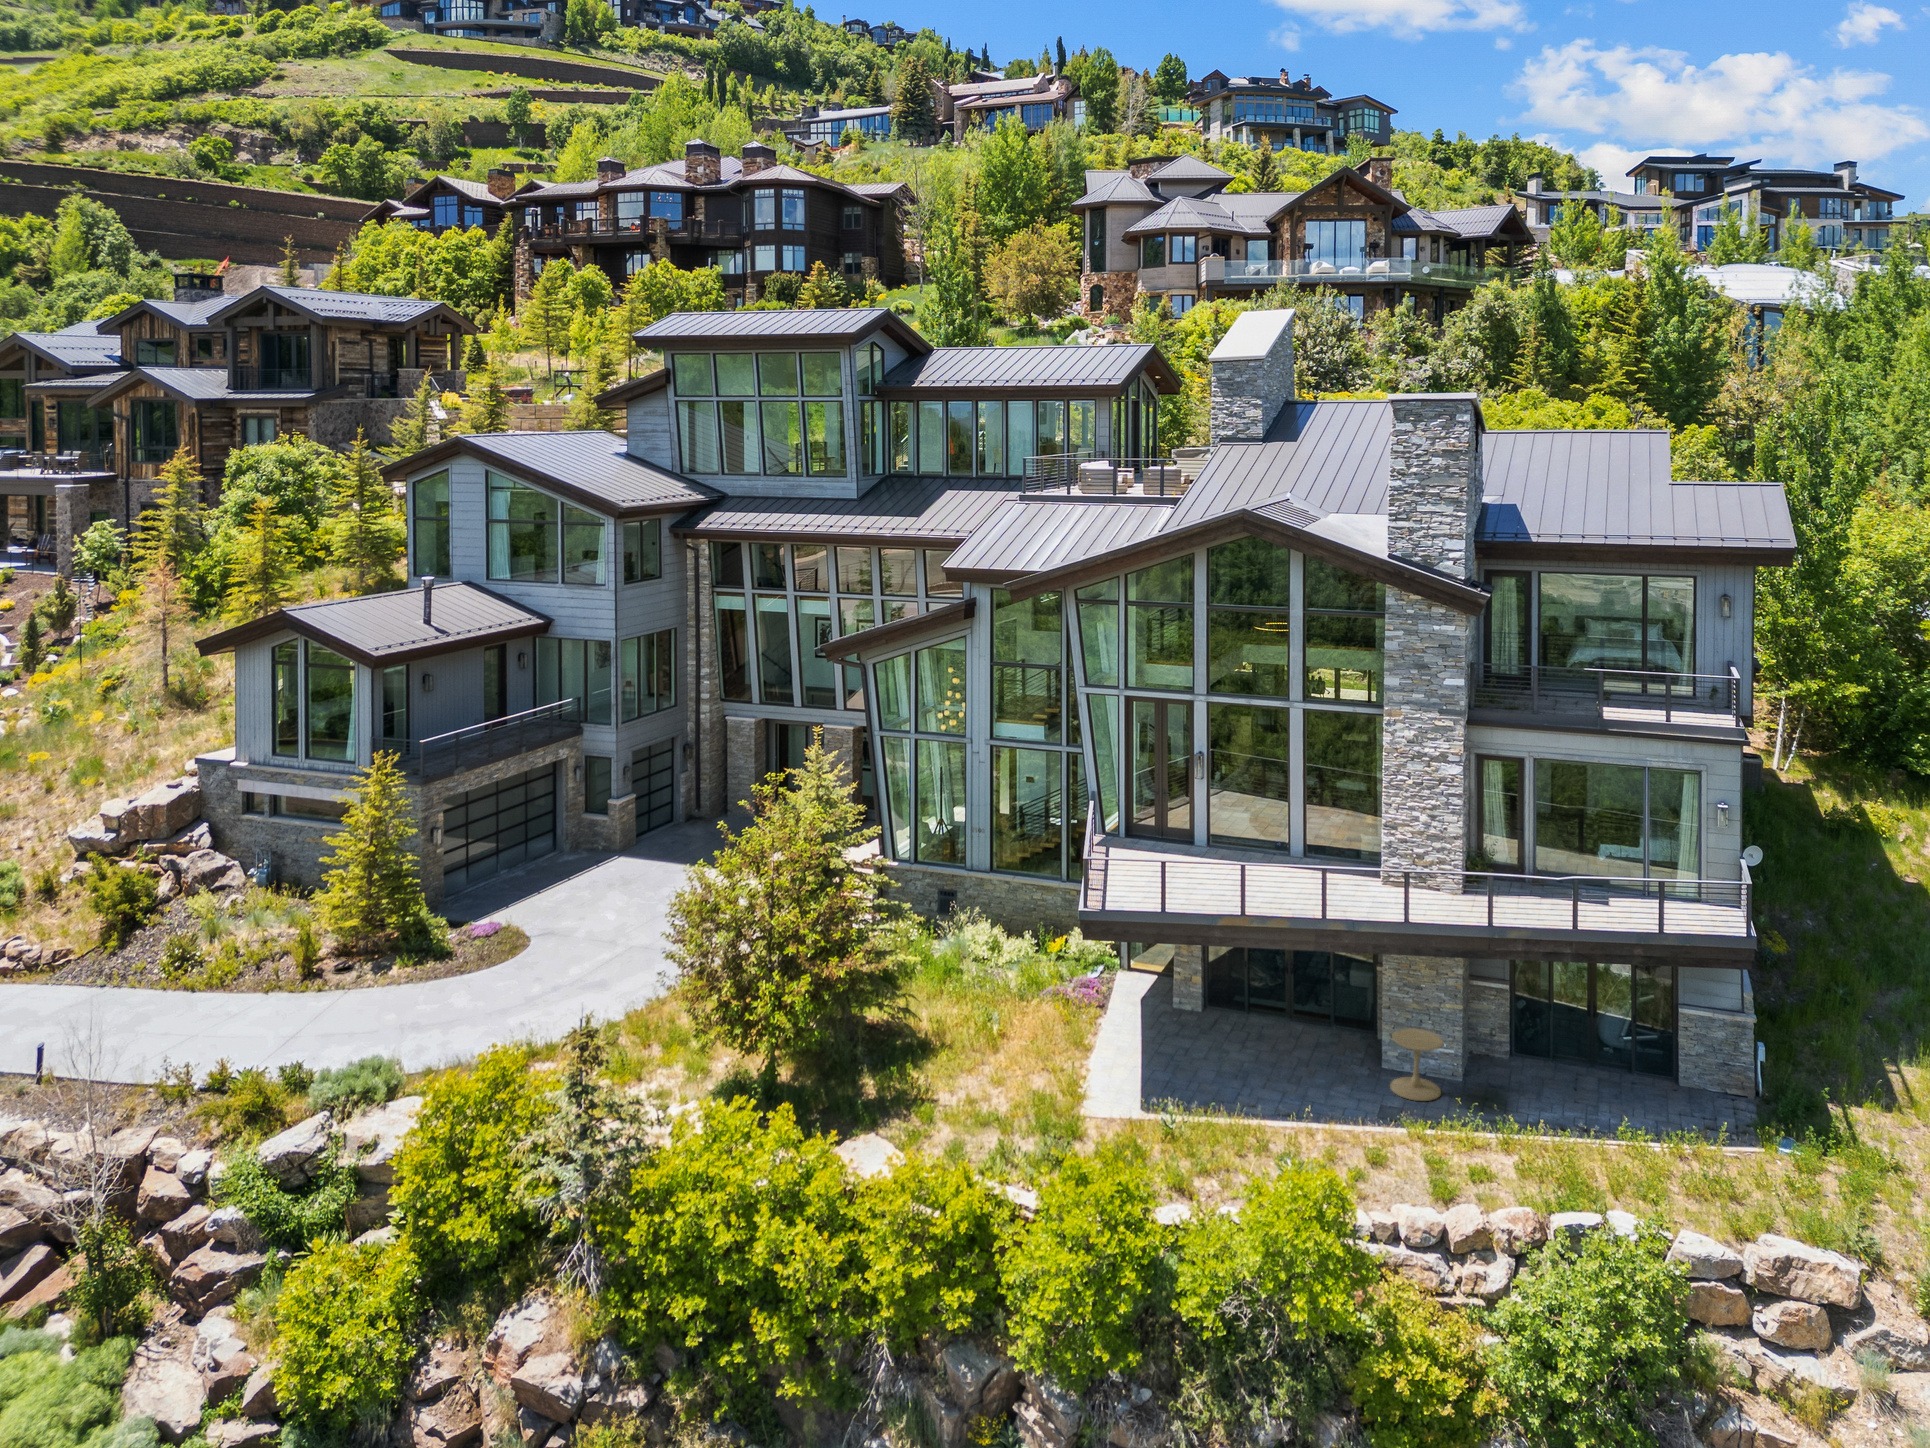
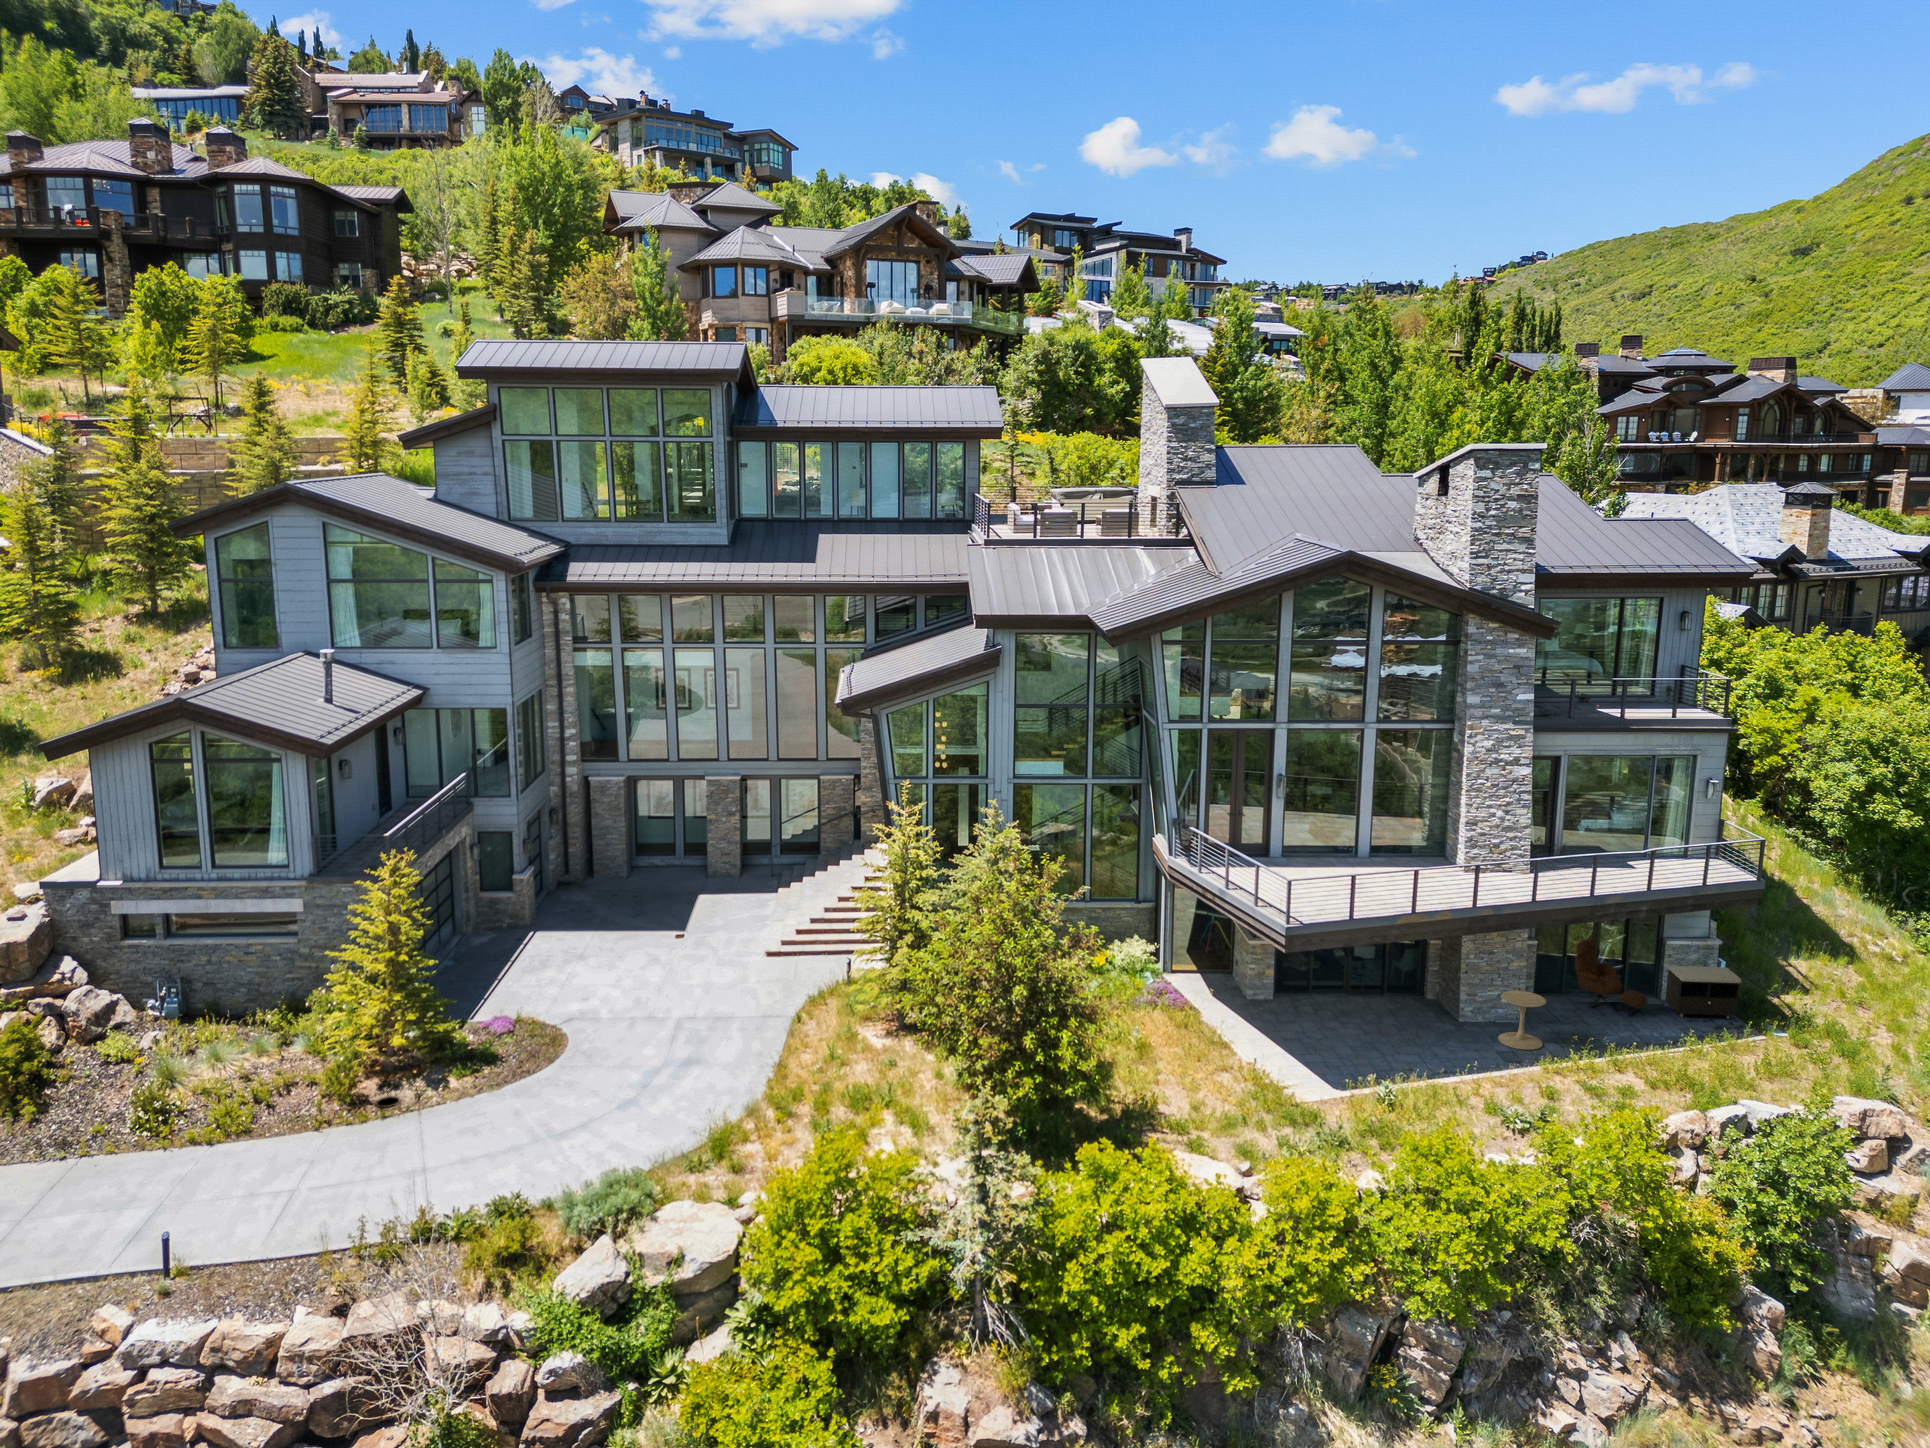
lounge chair: none [1539,984,1622,1086] -> present [1575,938,1648,1014]
storage bench: none [1655,1031,1740,1108] -> present [1665,966,1741,1018]

